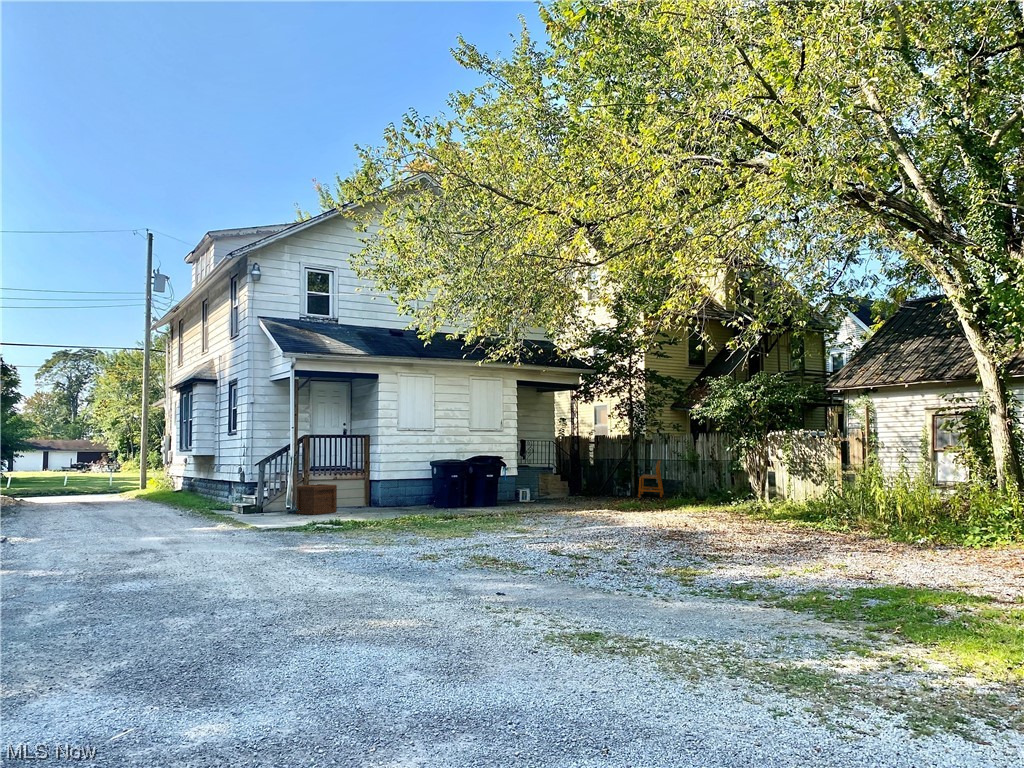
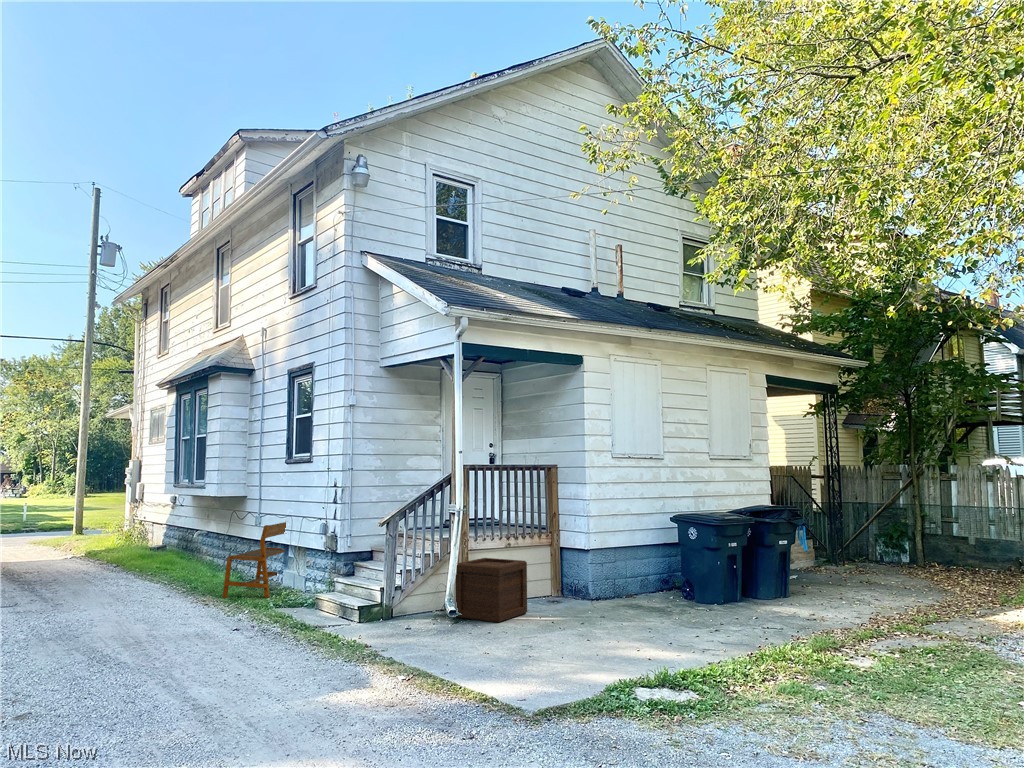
bench: present [638,460,664,497] -> present [223,522,286,598]

